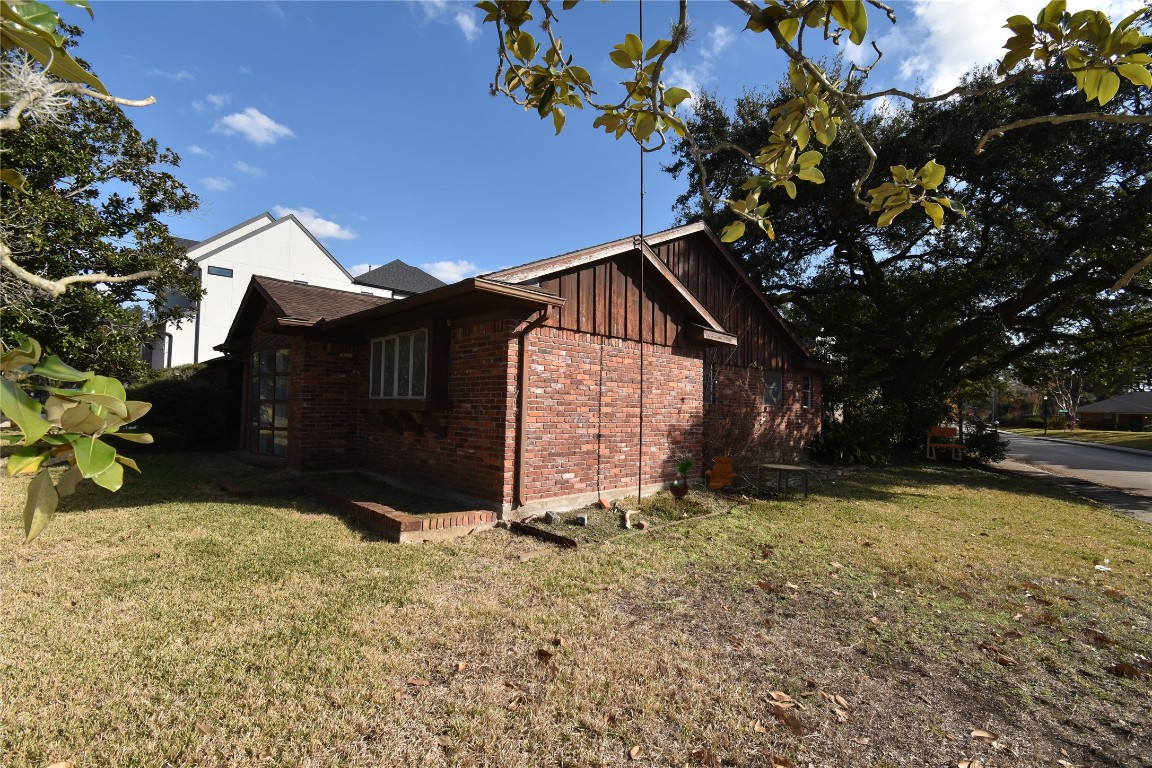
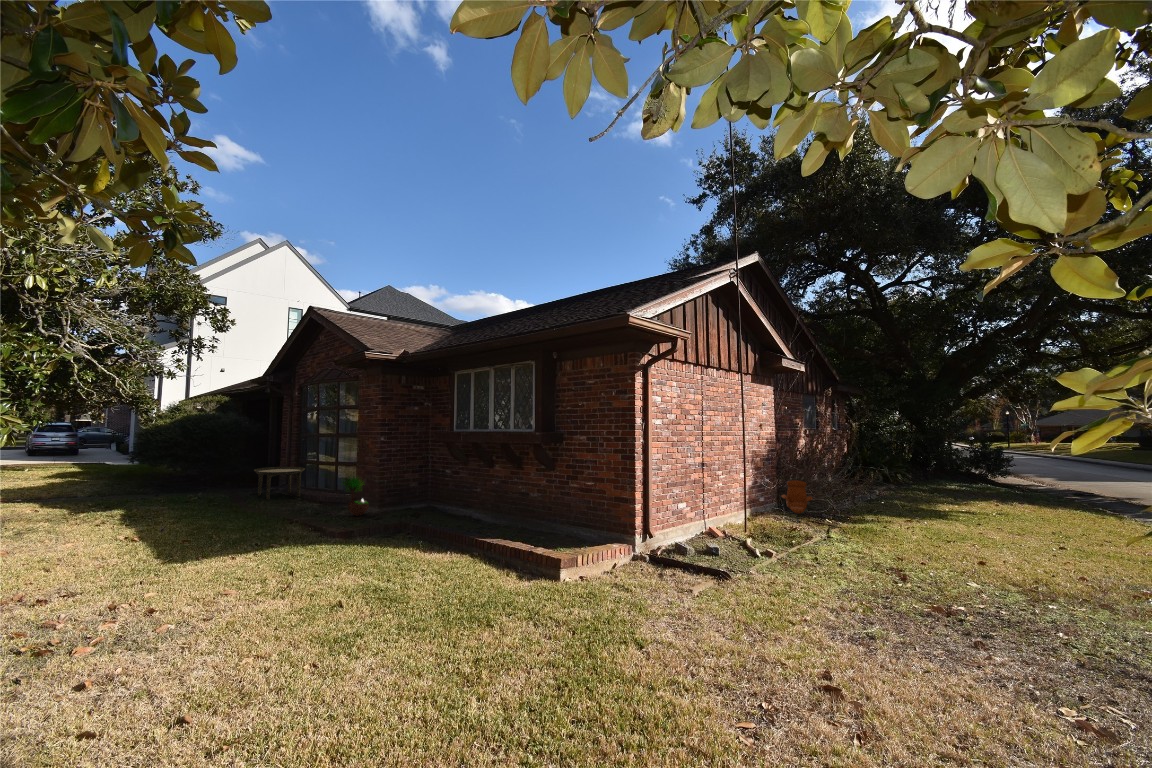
bench: present [927,426,966,460] -> none [938,444,976,476]
potted tree: present [670,459,693,498] -> present [341,476,369,516]
round table: present [756,462,811,500] -> present [254,467,305,499]

